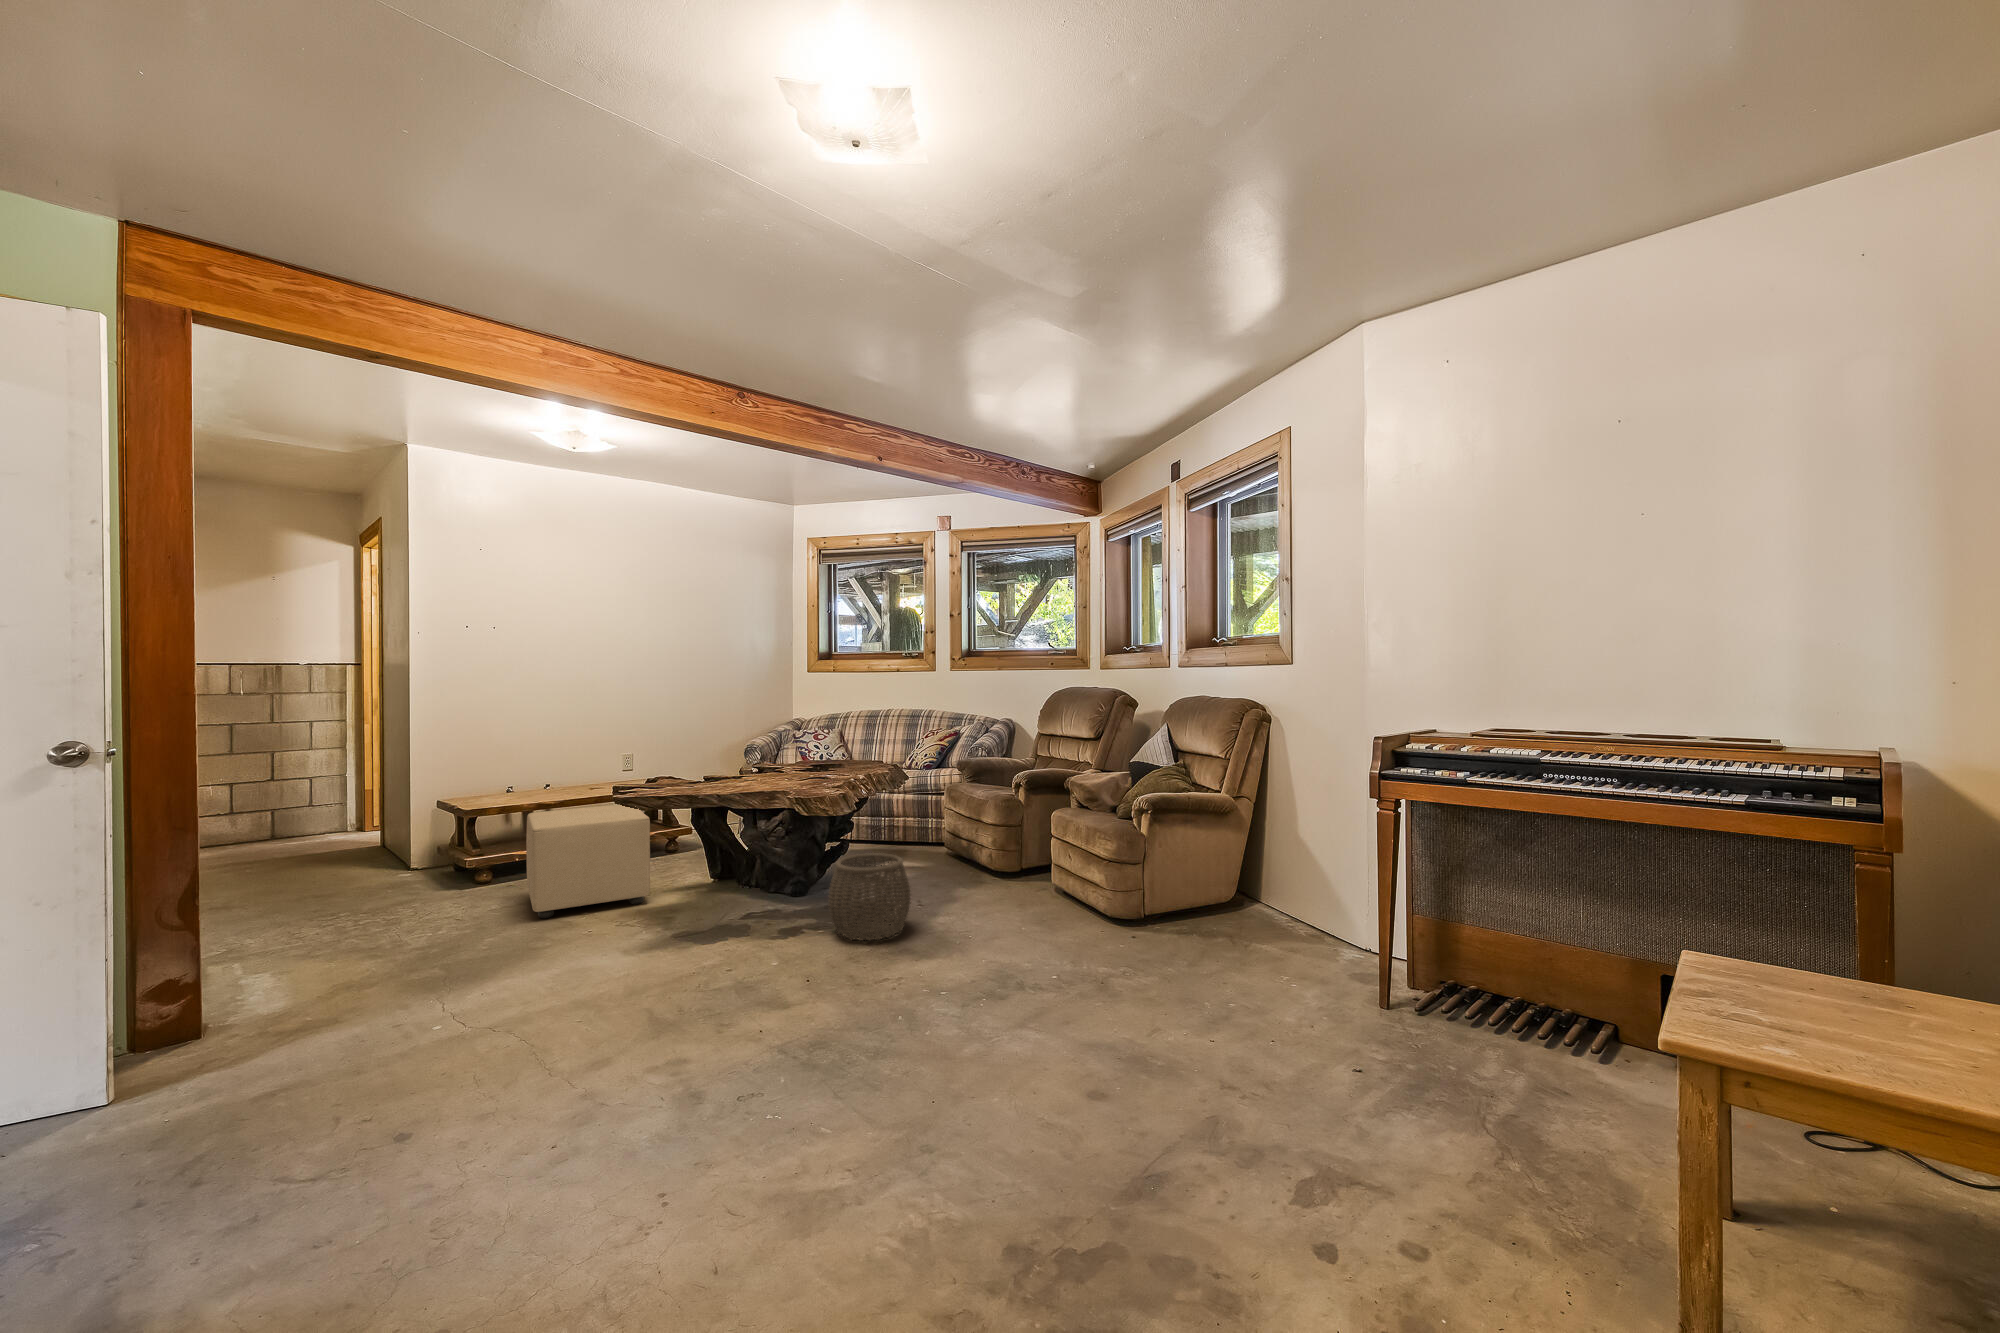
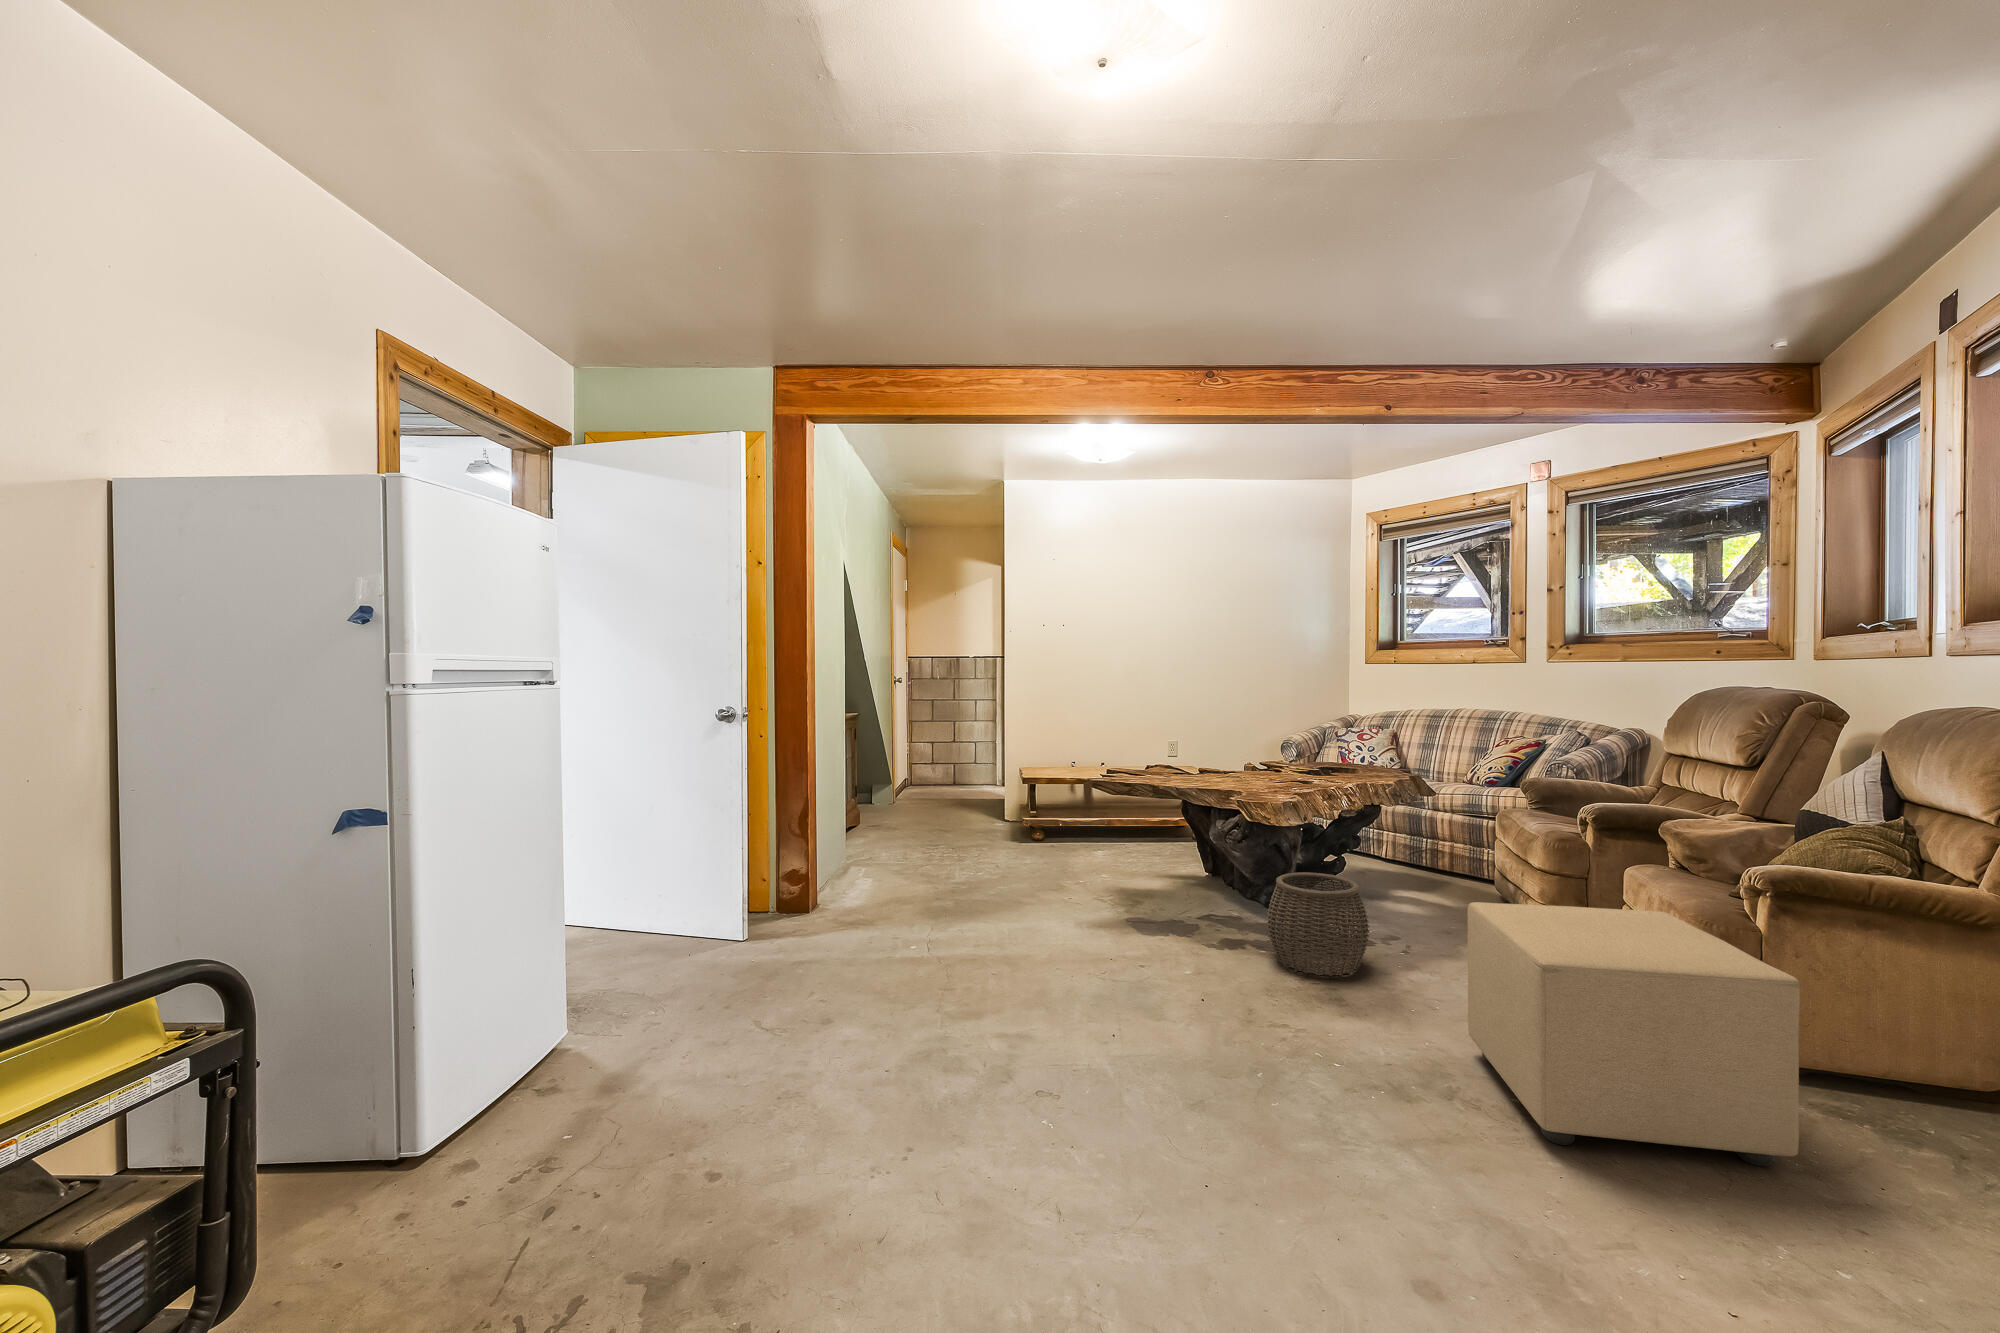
ottoman: present [526,805,650,918] -> present [1468,902,1800,1166]

